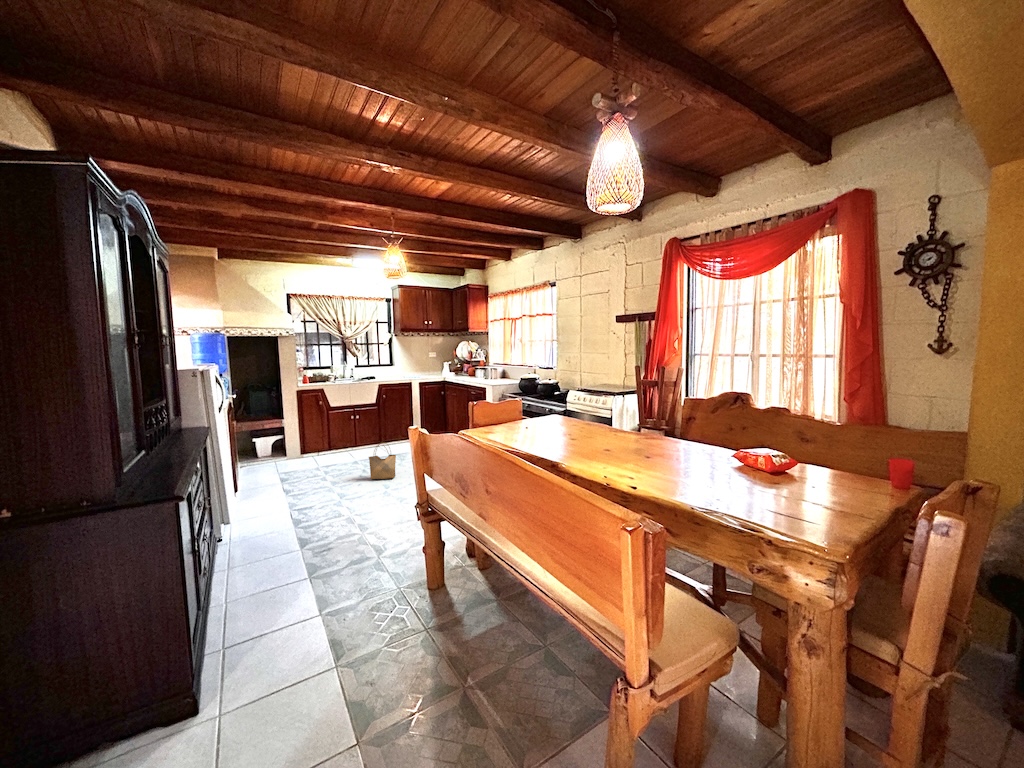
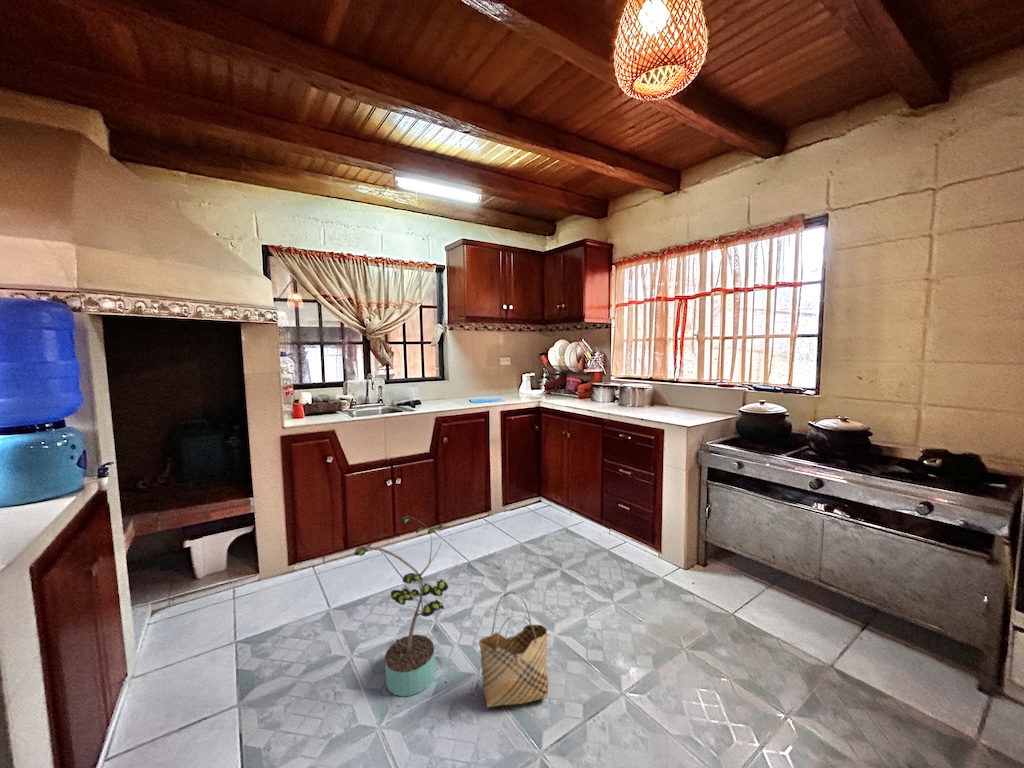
potted plant: none [325,415,362,478] -> present [354,515,448,696]

